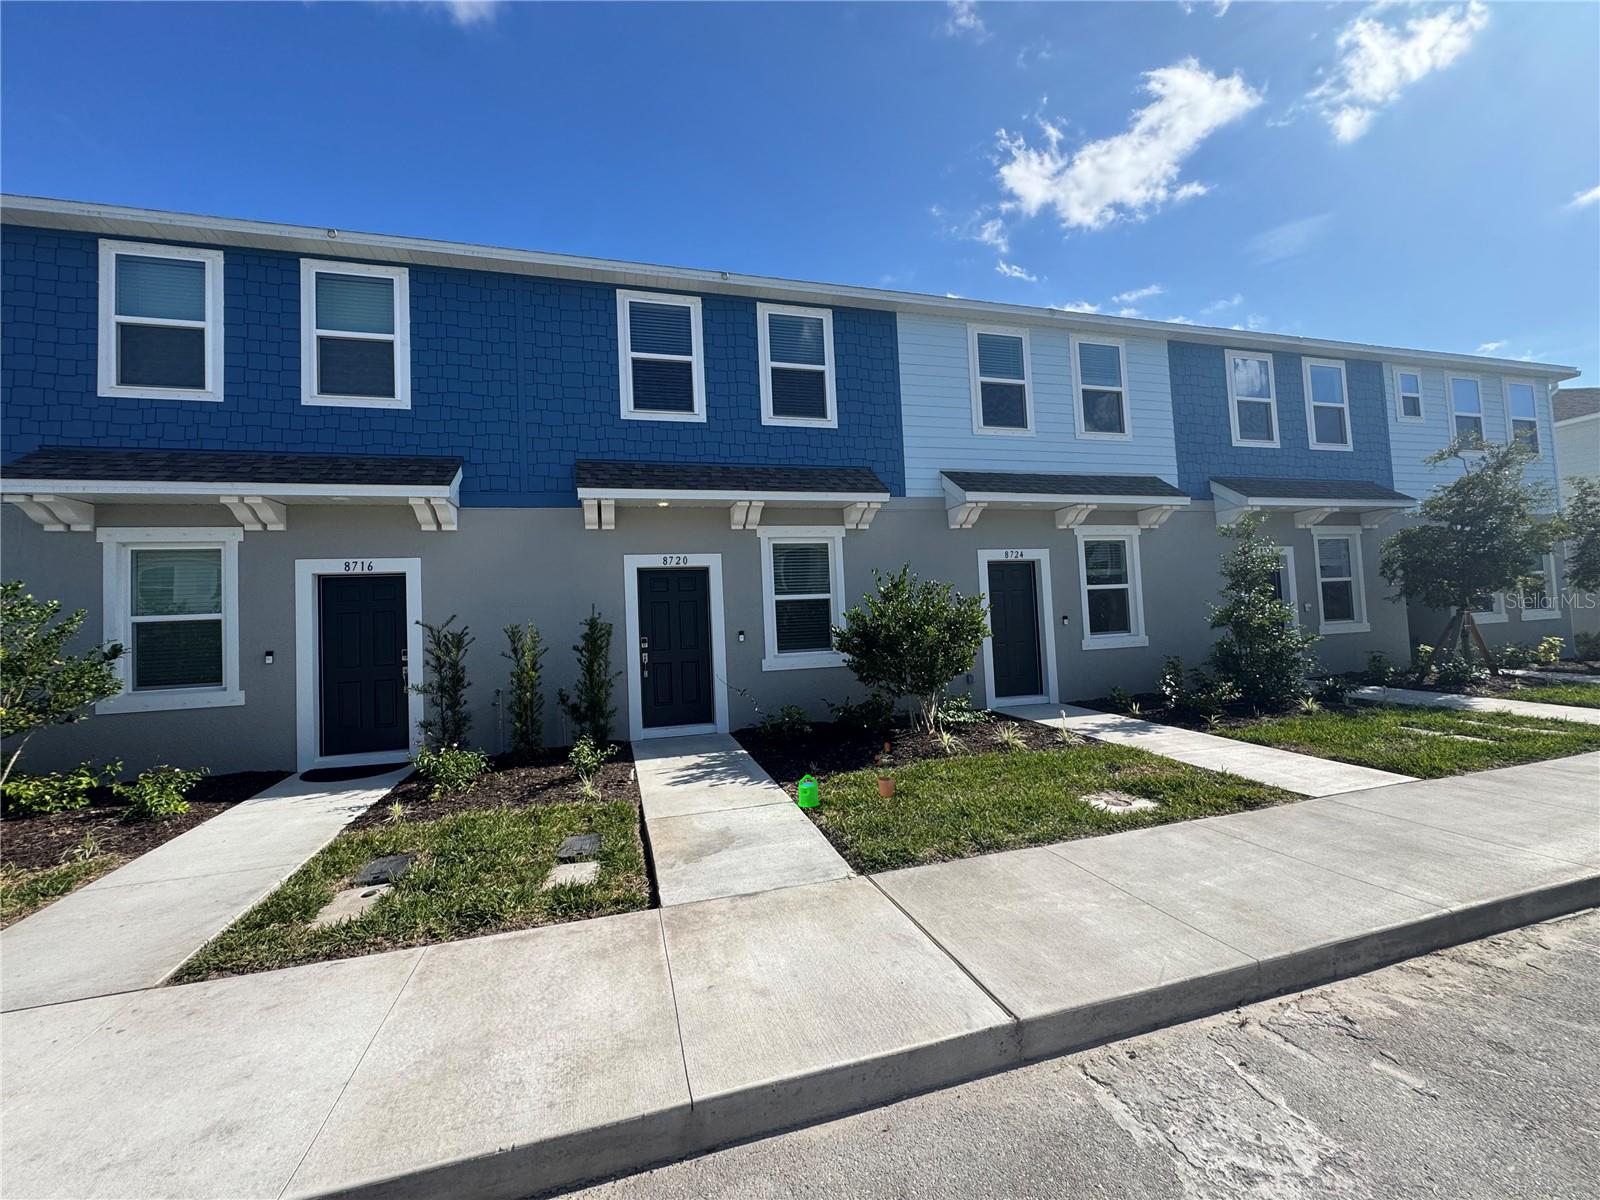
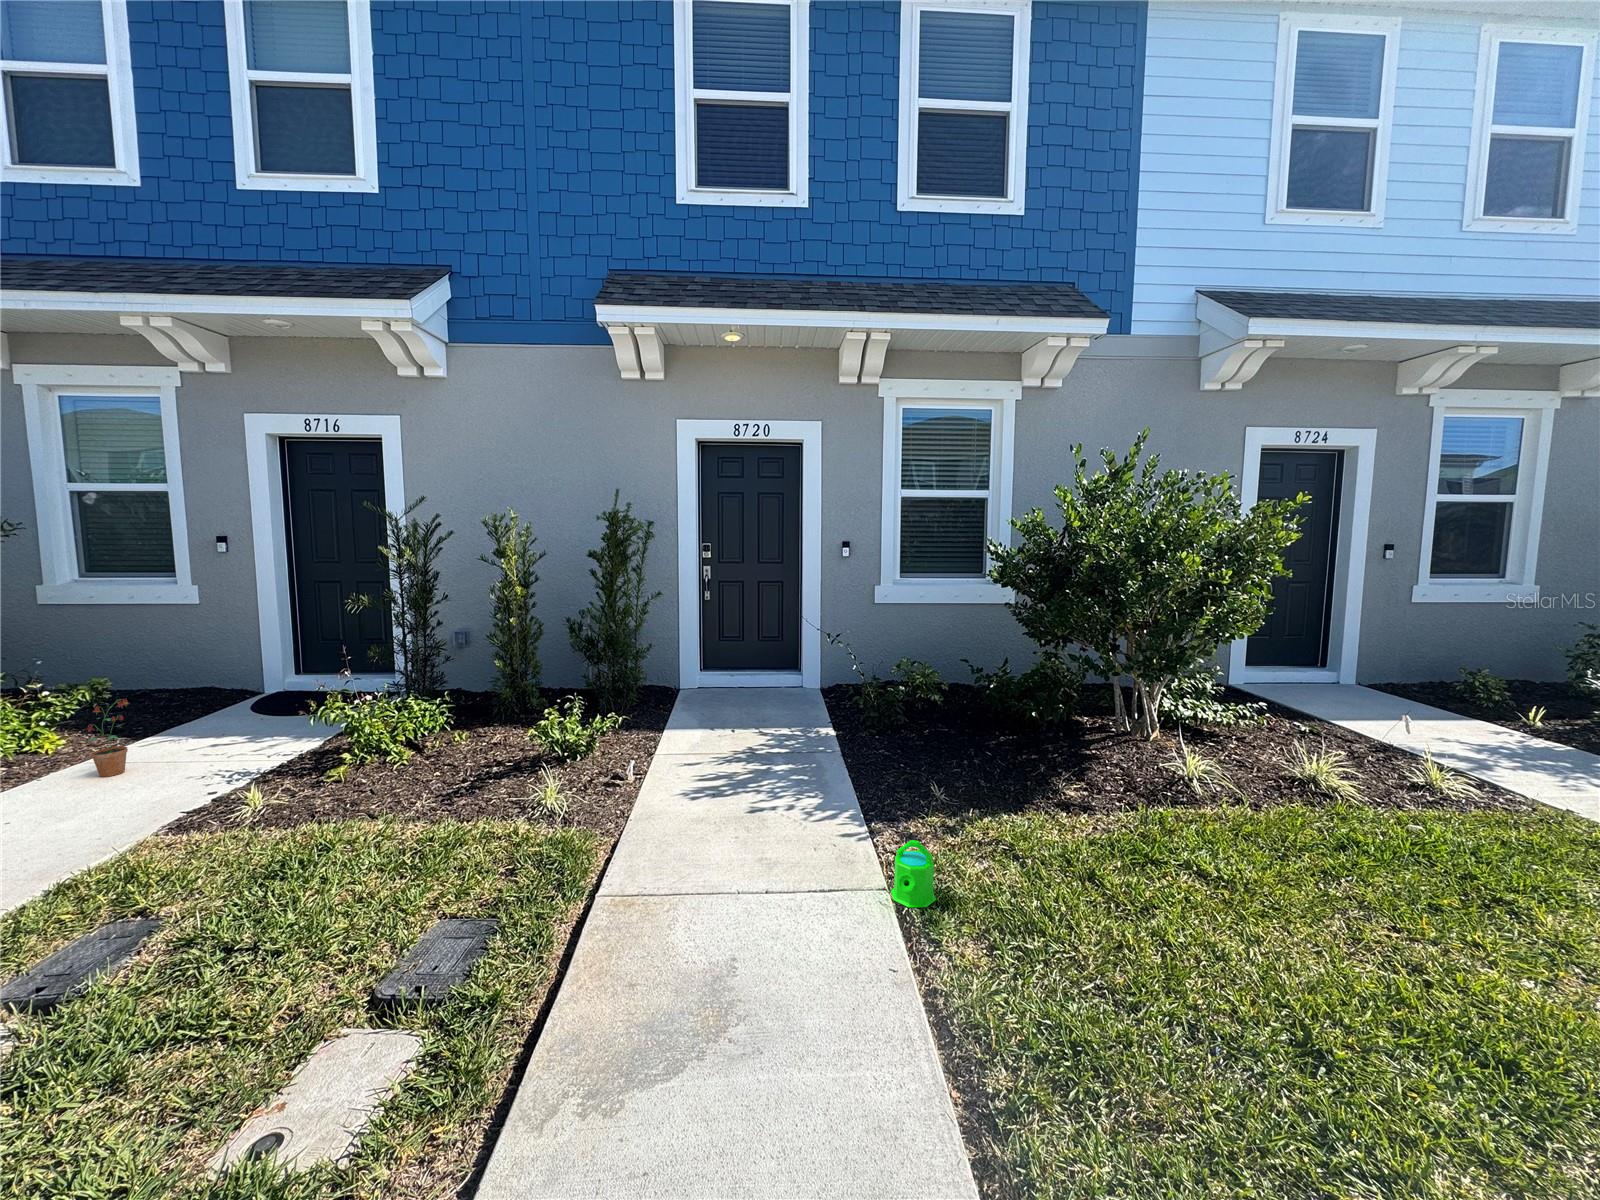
potted plant: present [875,743,895,797] -> present [86,699,128,777]

